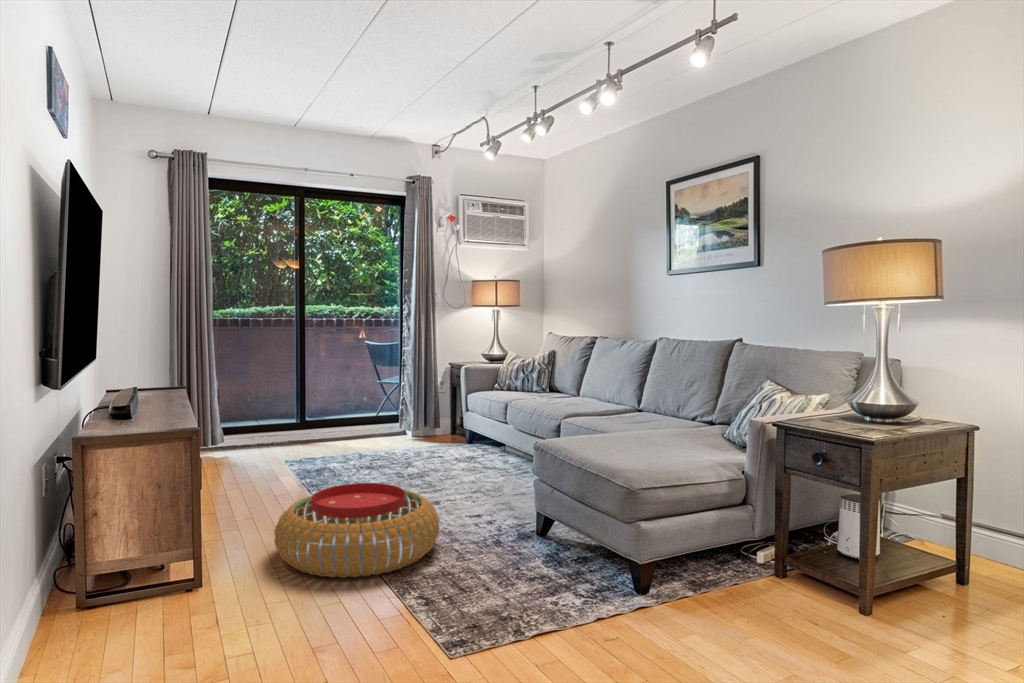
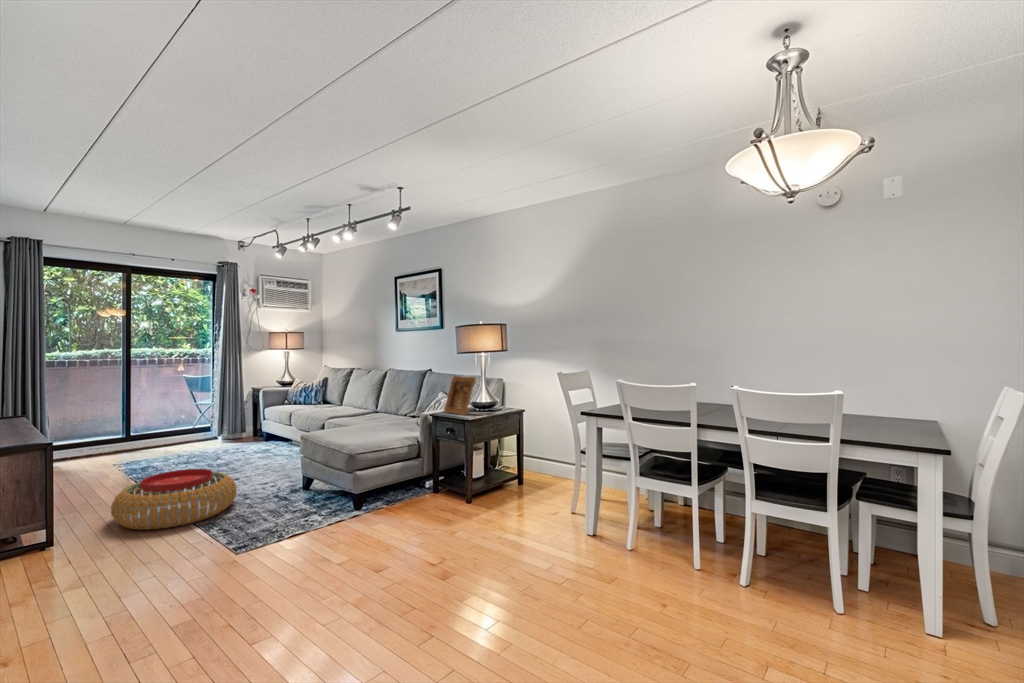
picture frame: none [802,348,880,431] -> present [444,376,476,415]

